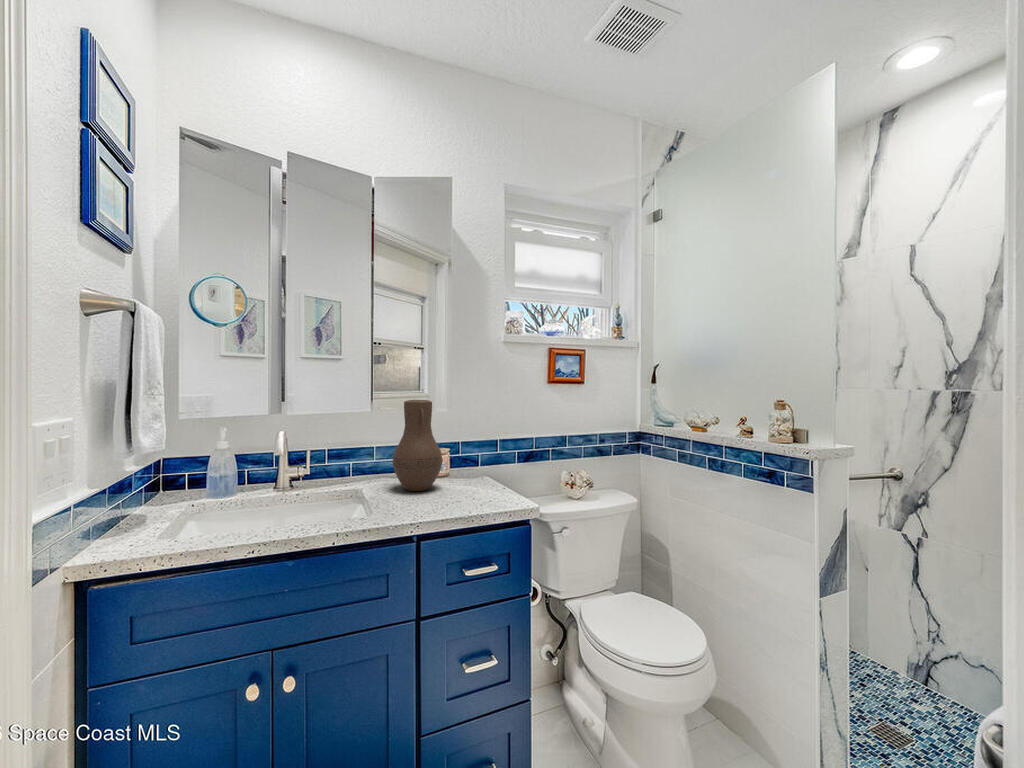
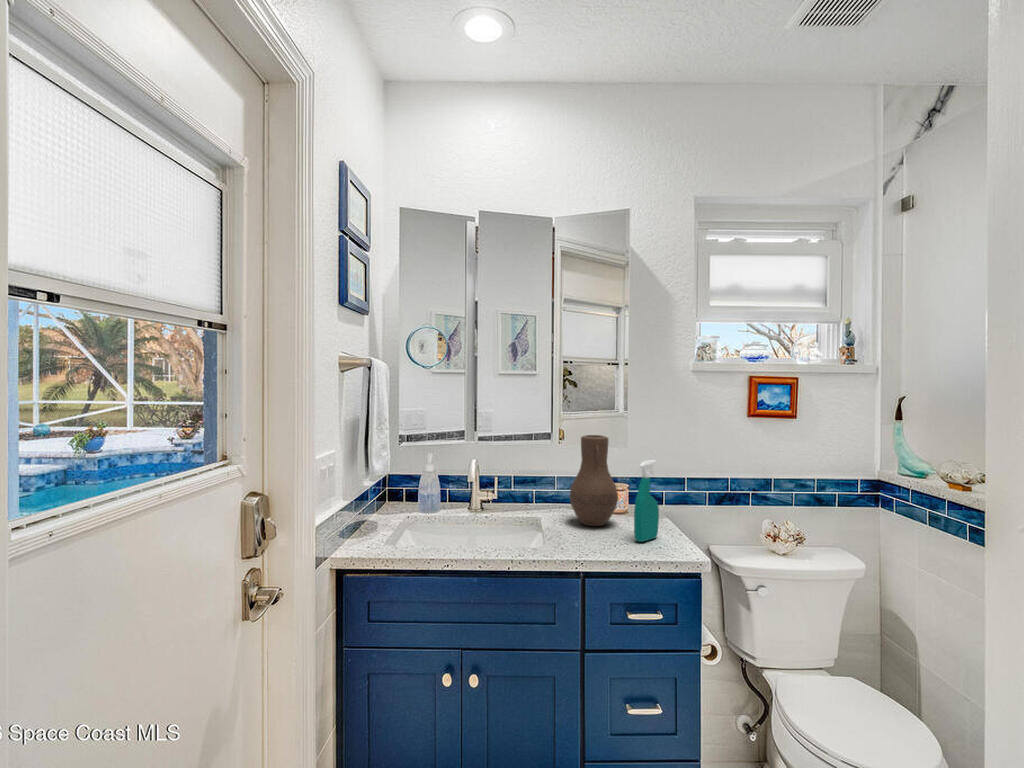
spray bottle: none [463,419,484,500] -> present [634,460,659,542]

